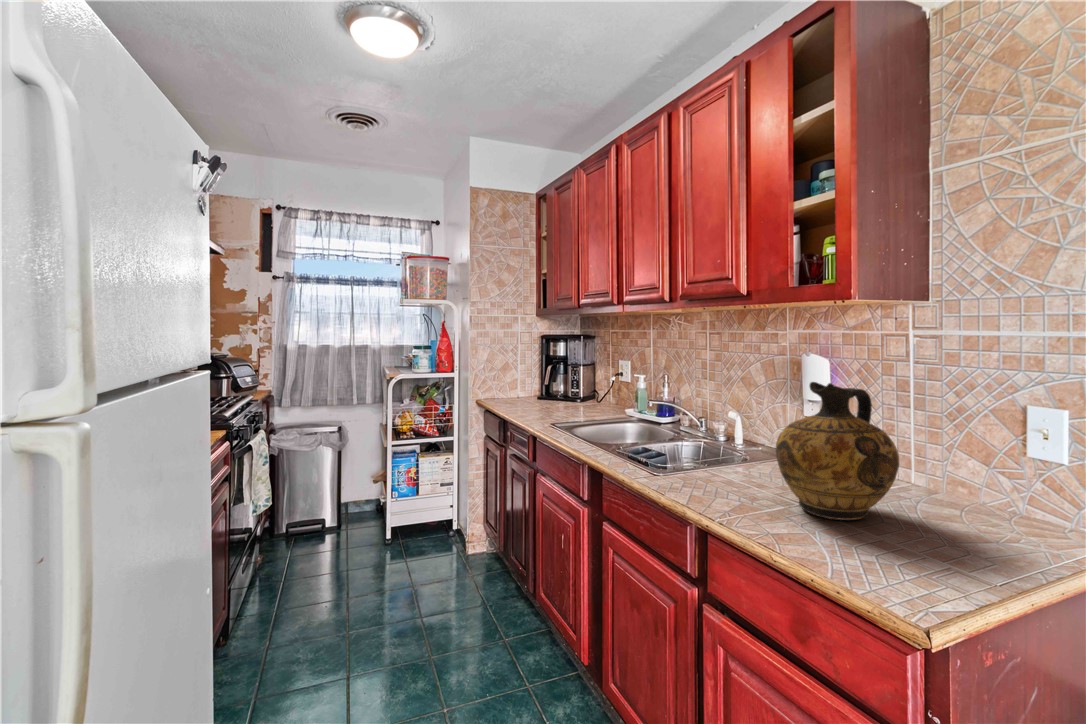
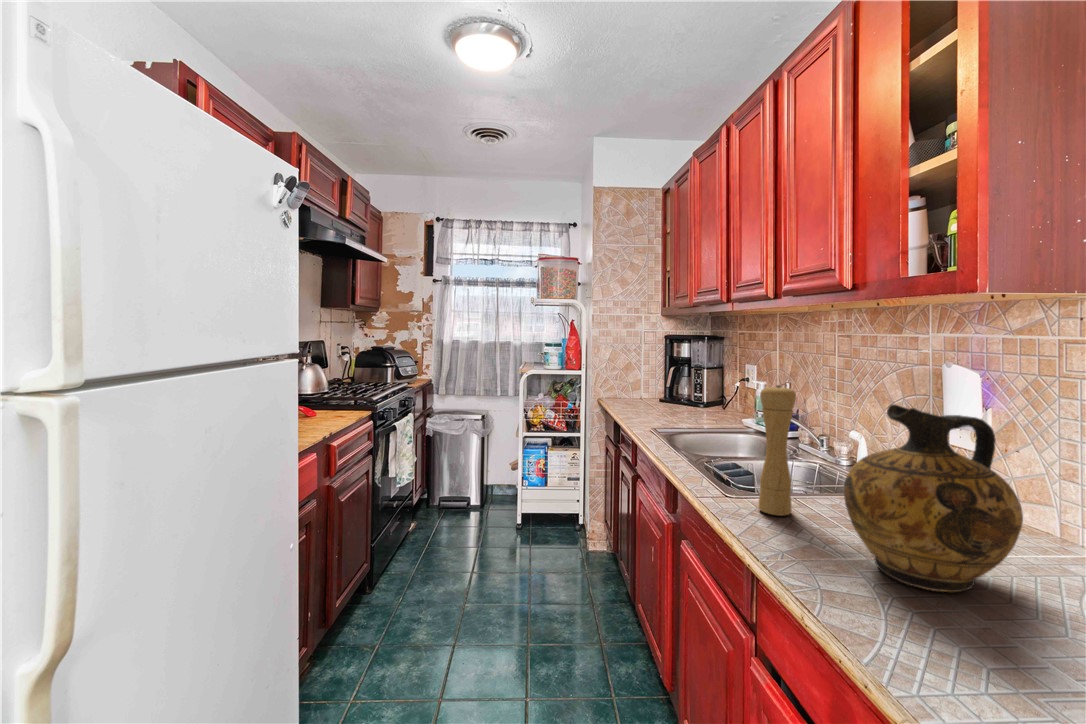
pepper mill: none [691,373,720,483] -> present [759,385,796,516]

